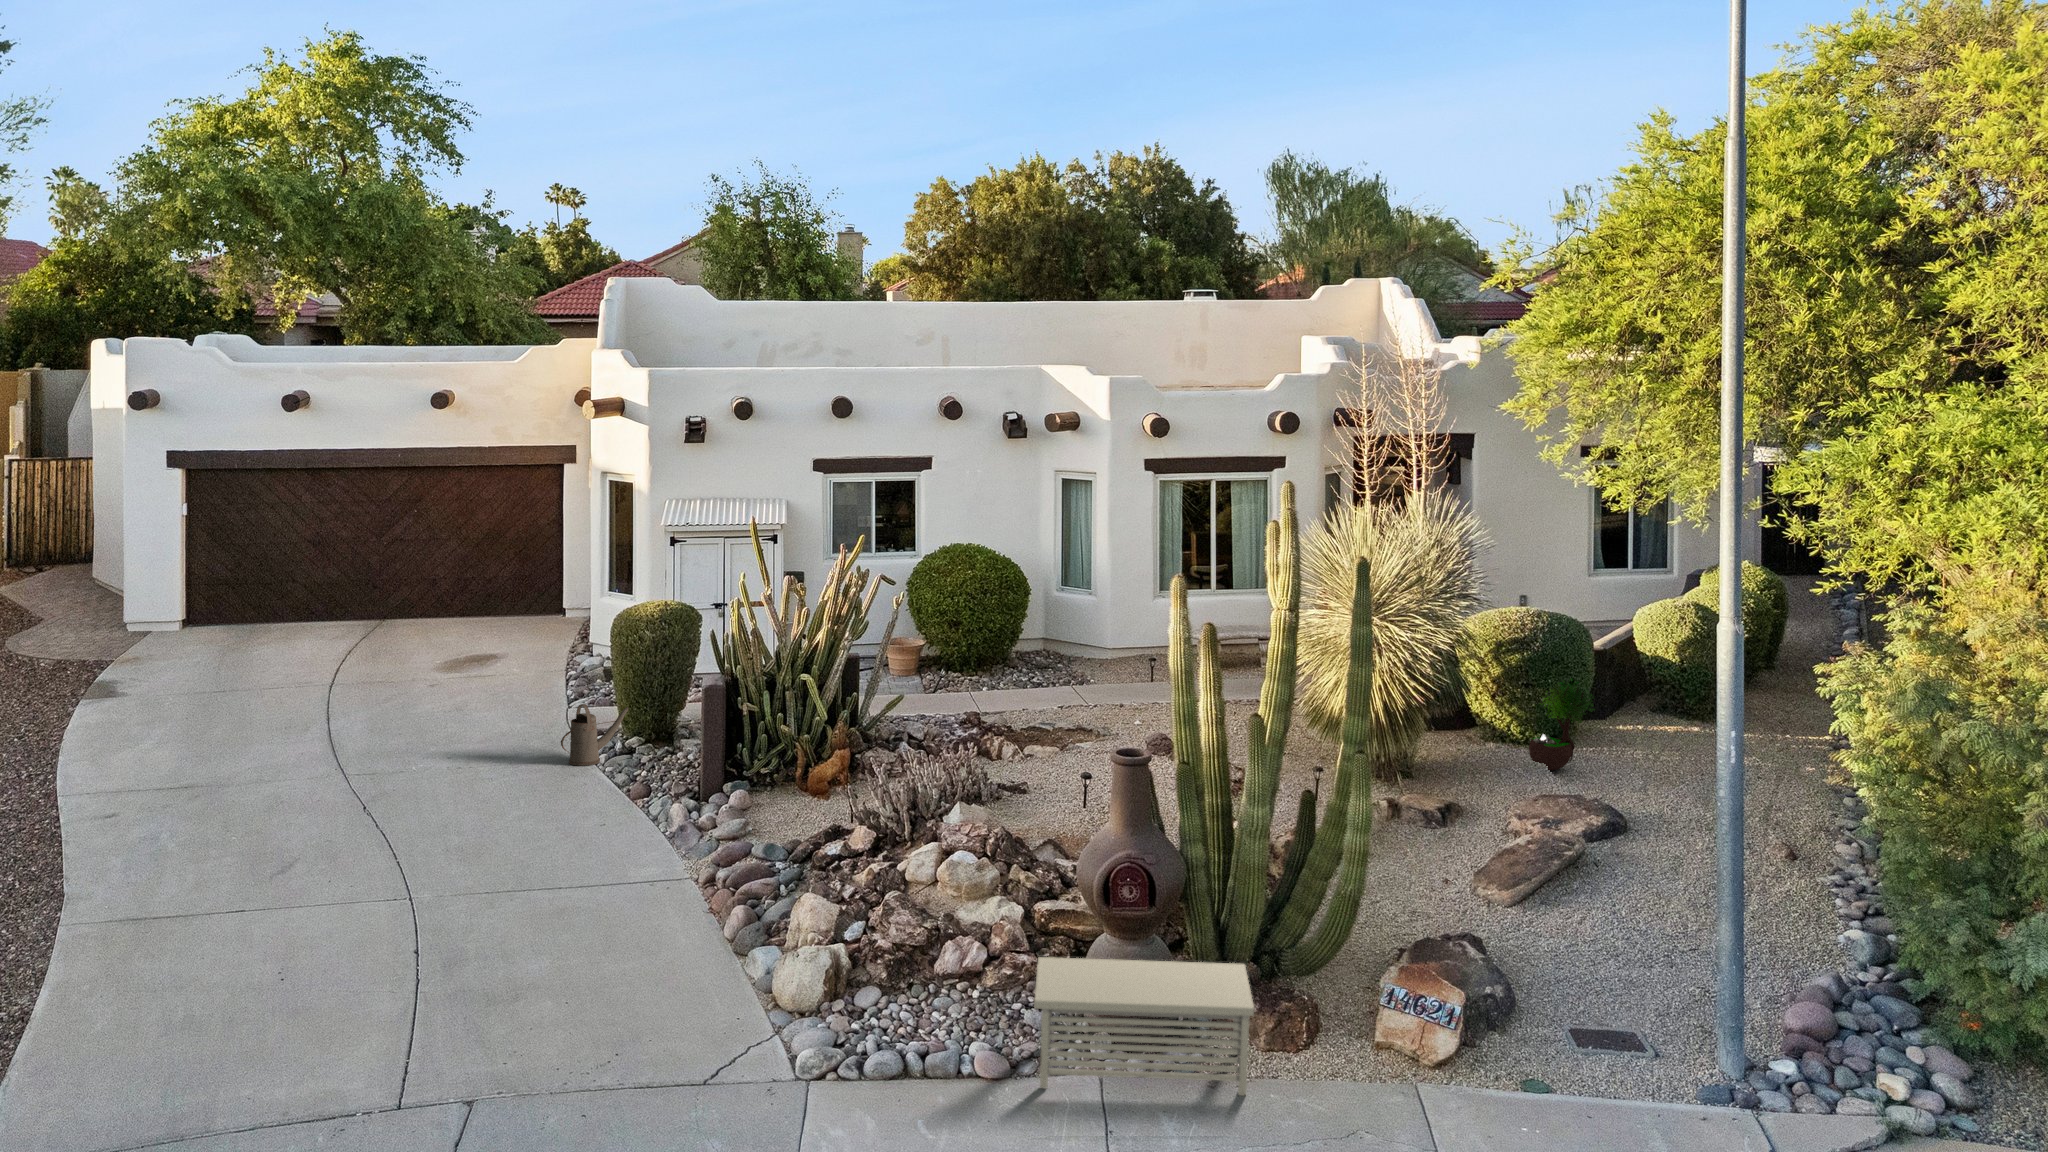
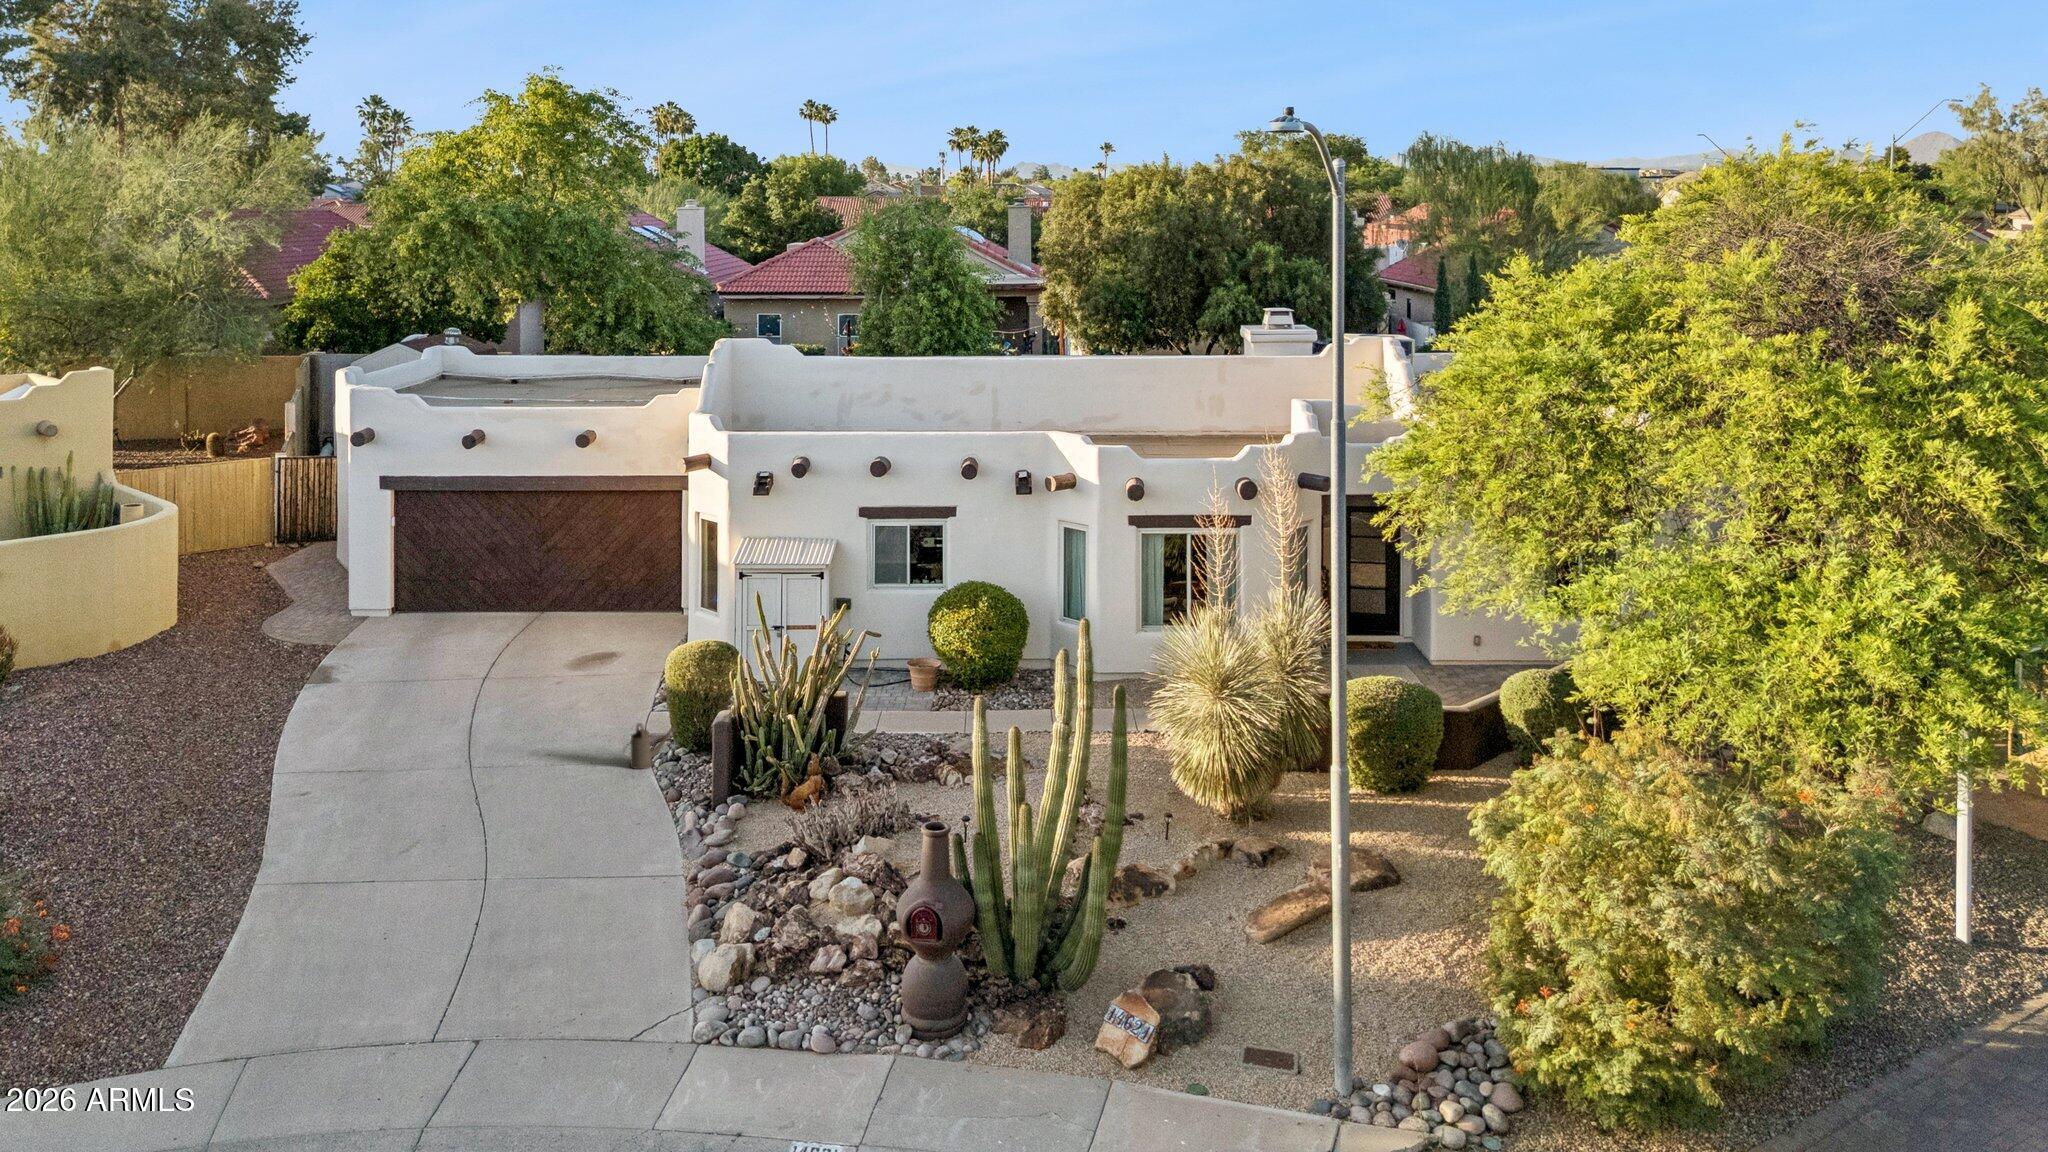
potted tree: present [1529,678,1594,770] -> none [1360,741,1410,813]
storage bench: present [1034,957,1254,1096] -> none [838,972,999,1081]

